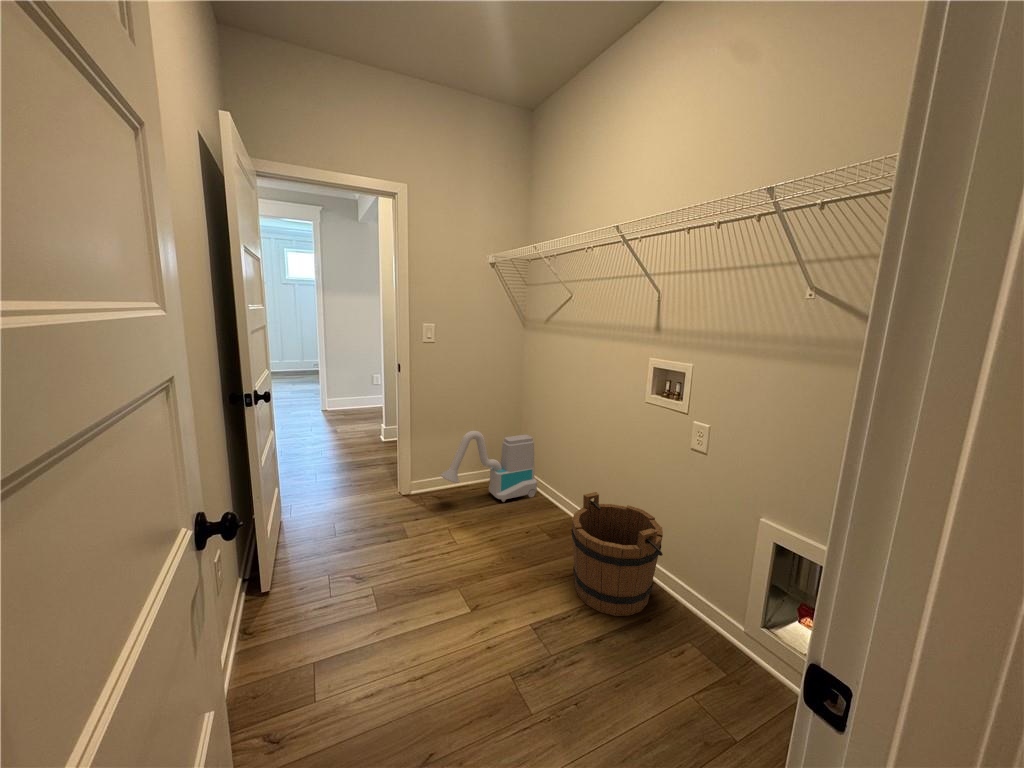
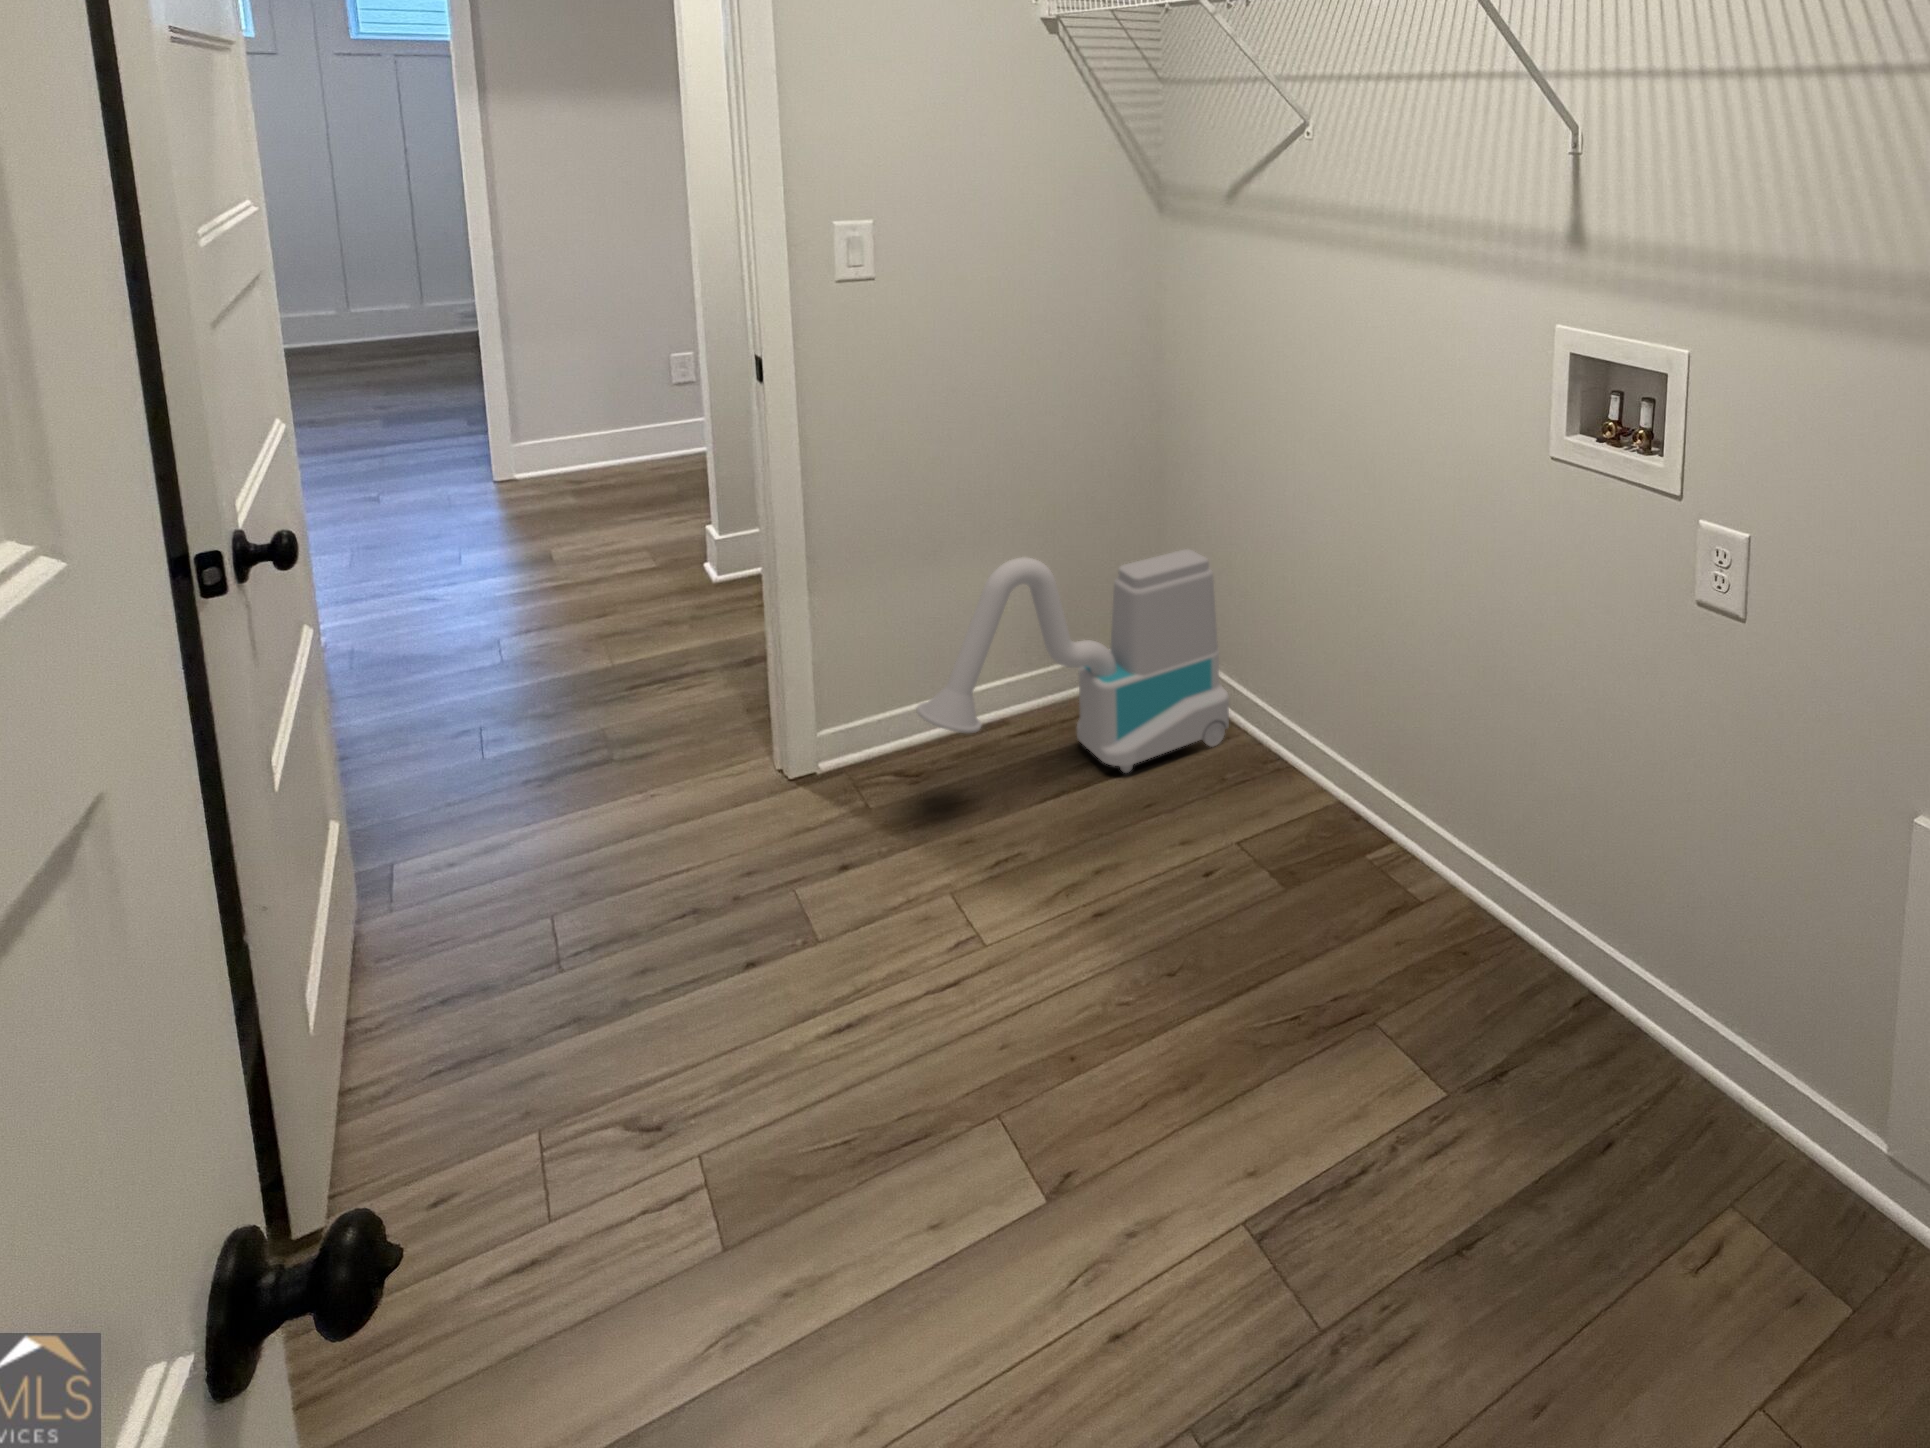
bucket: present [571,492,663,616] -> none [1354,745,1635,1145]

